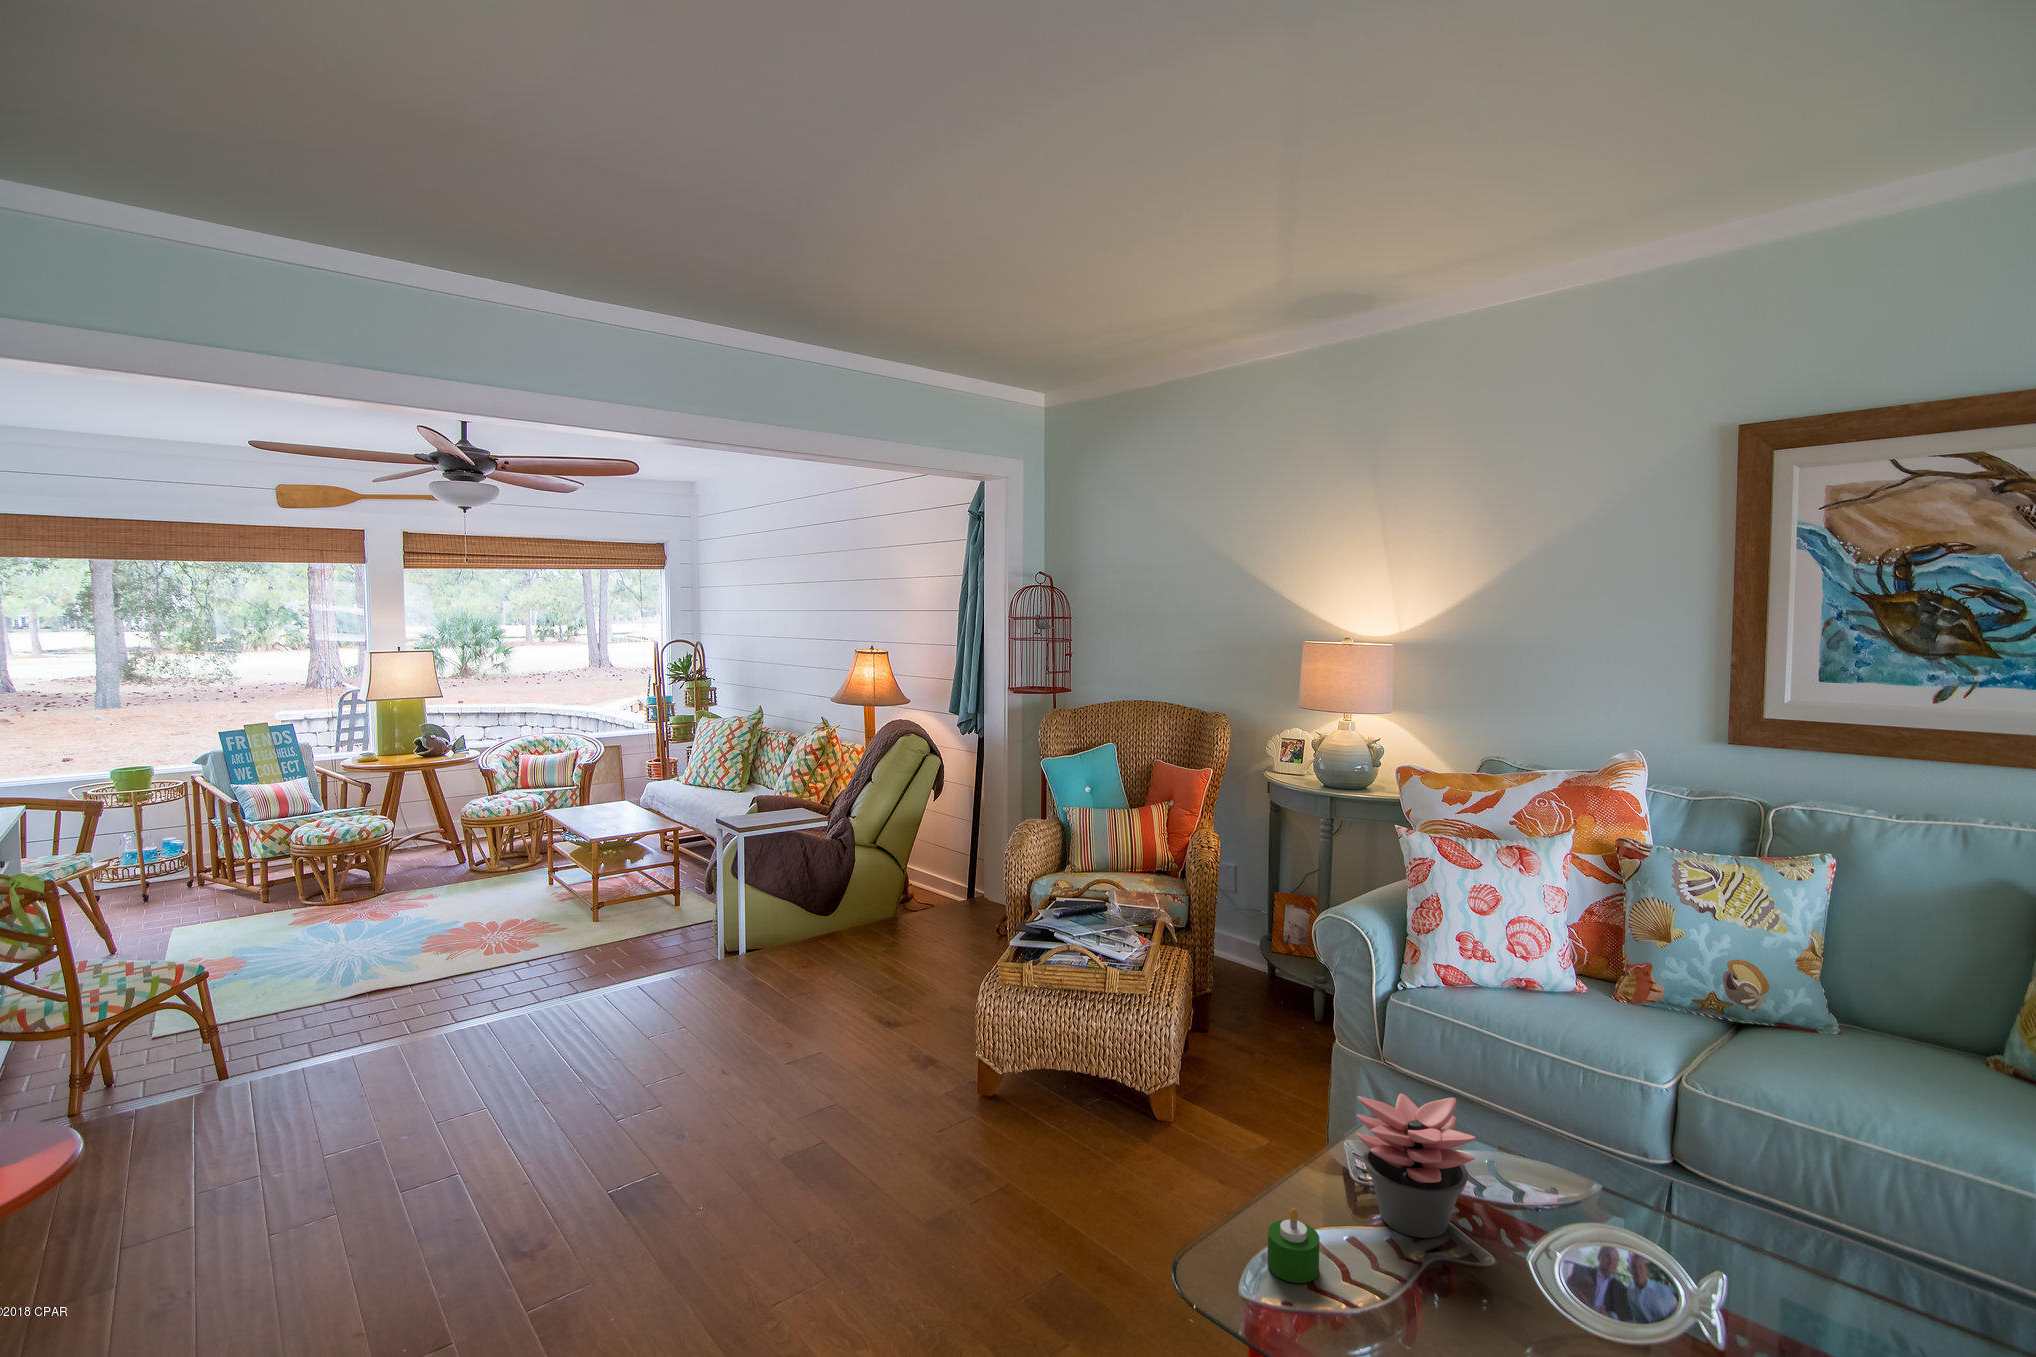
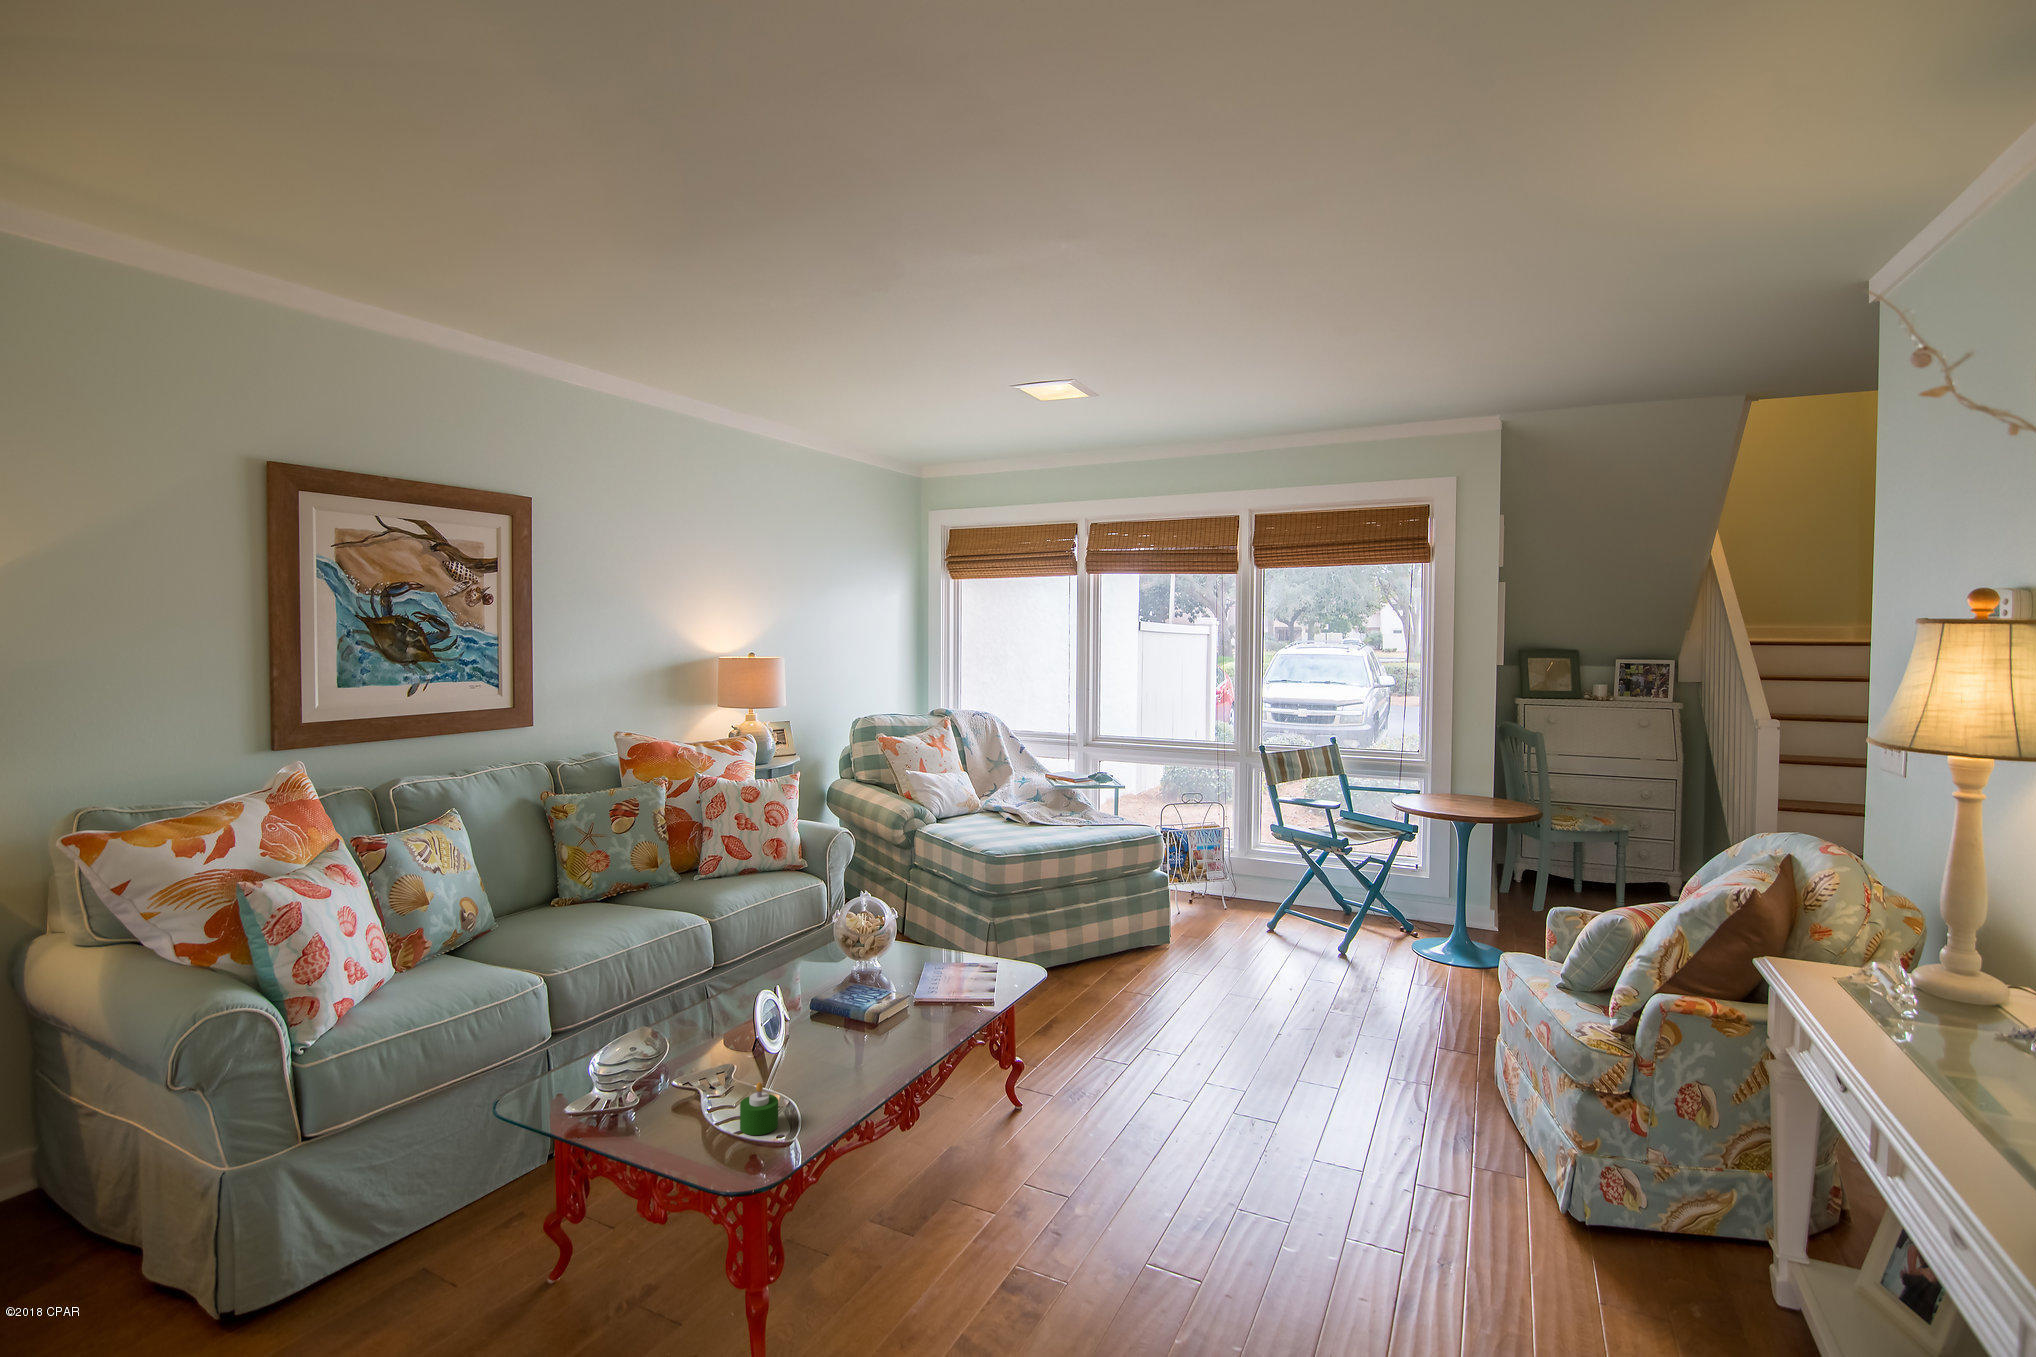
succulent plant: present [1357,1094,1476,1238] -> none [652,995,739,1095]

